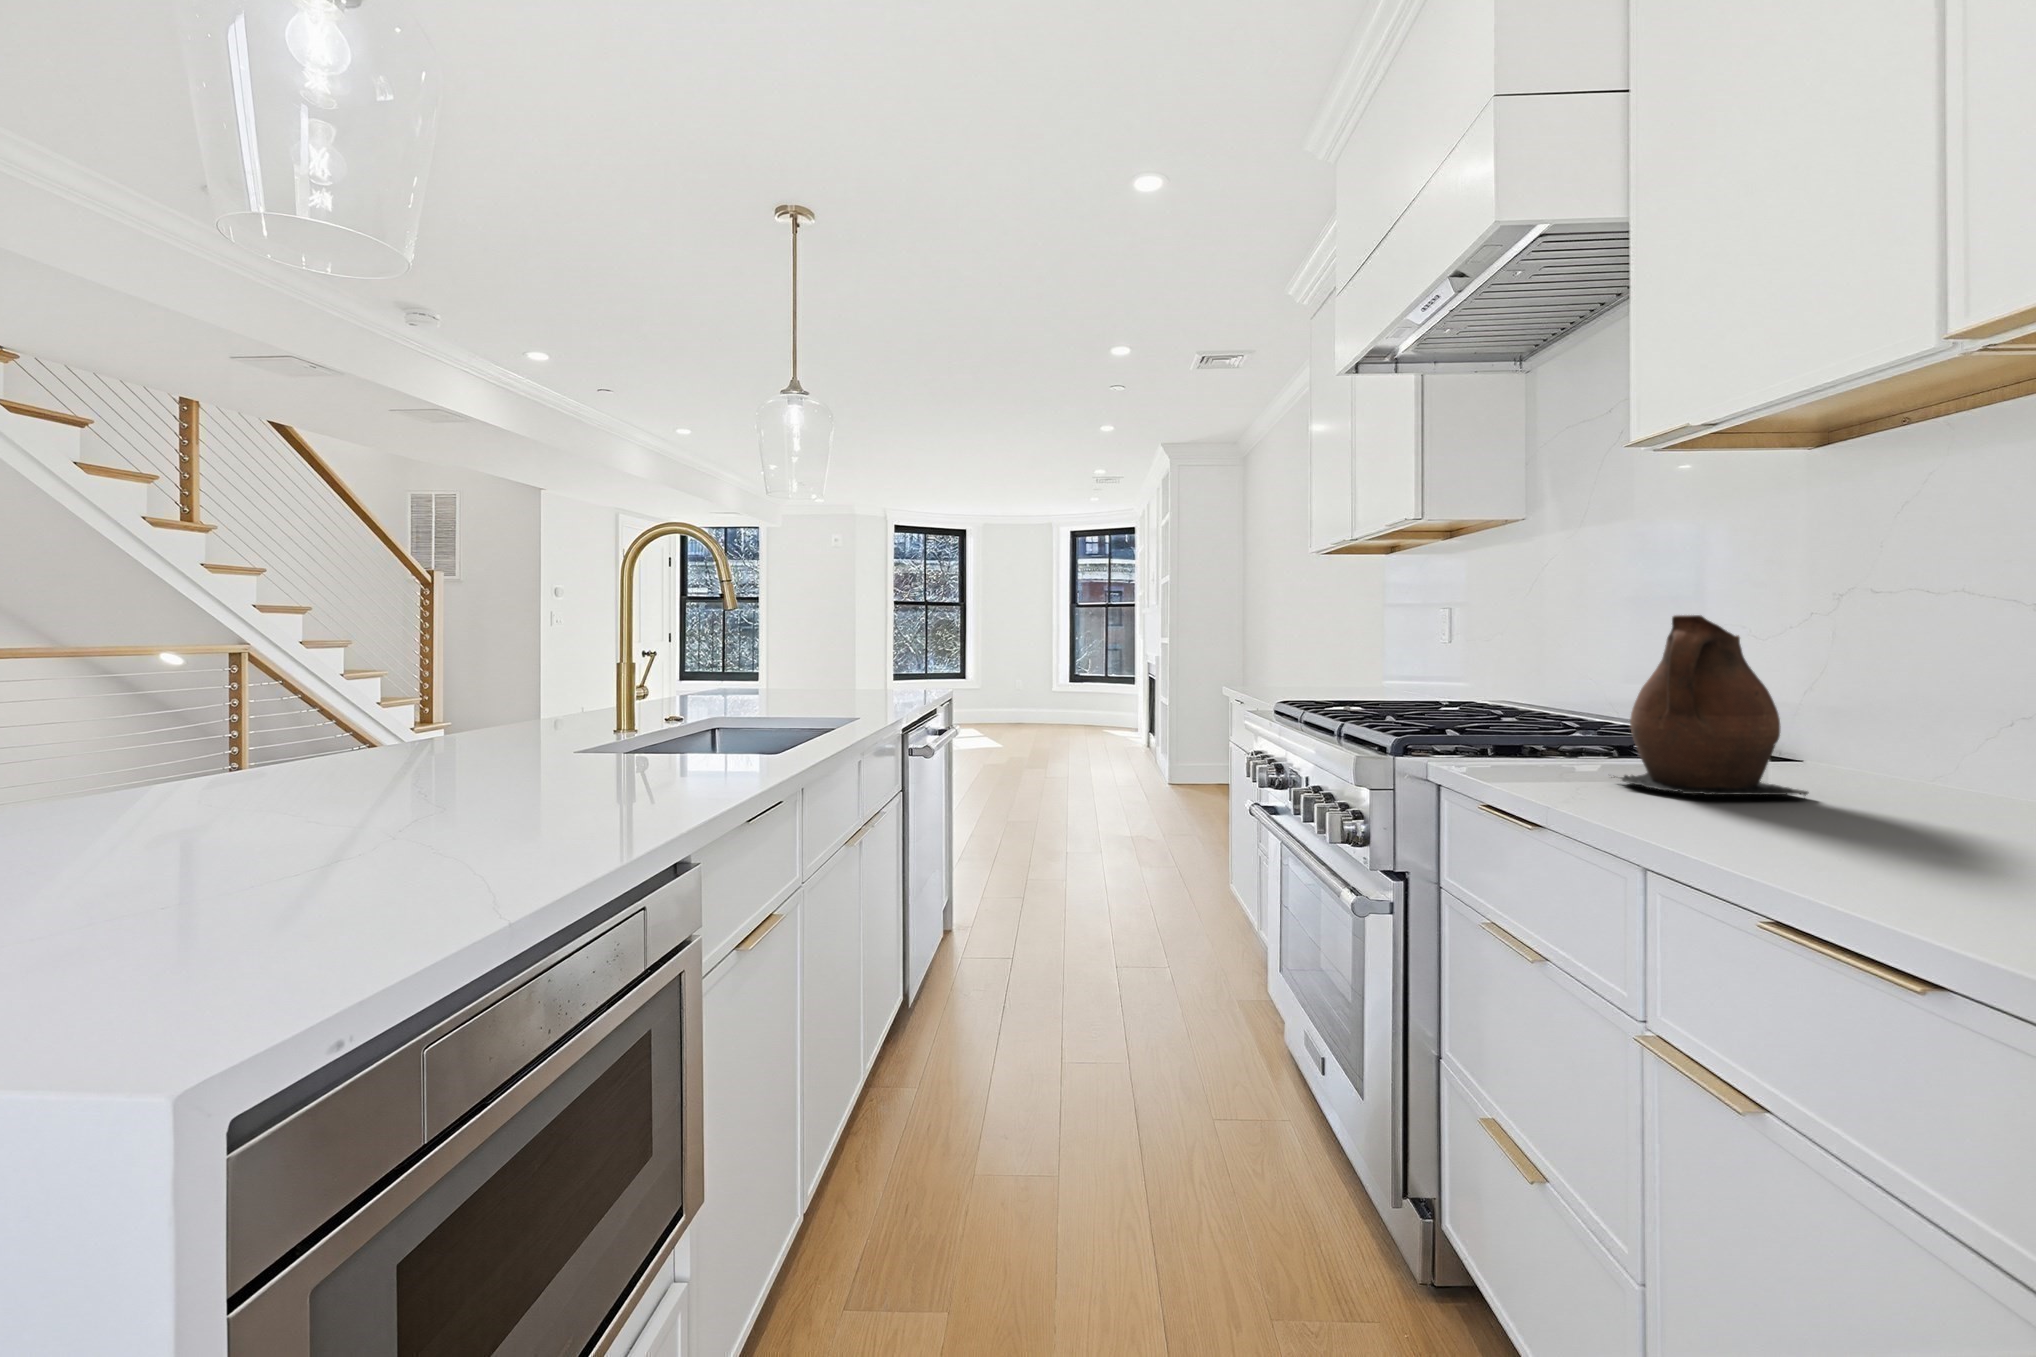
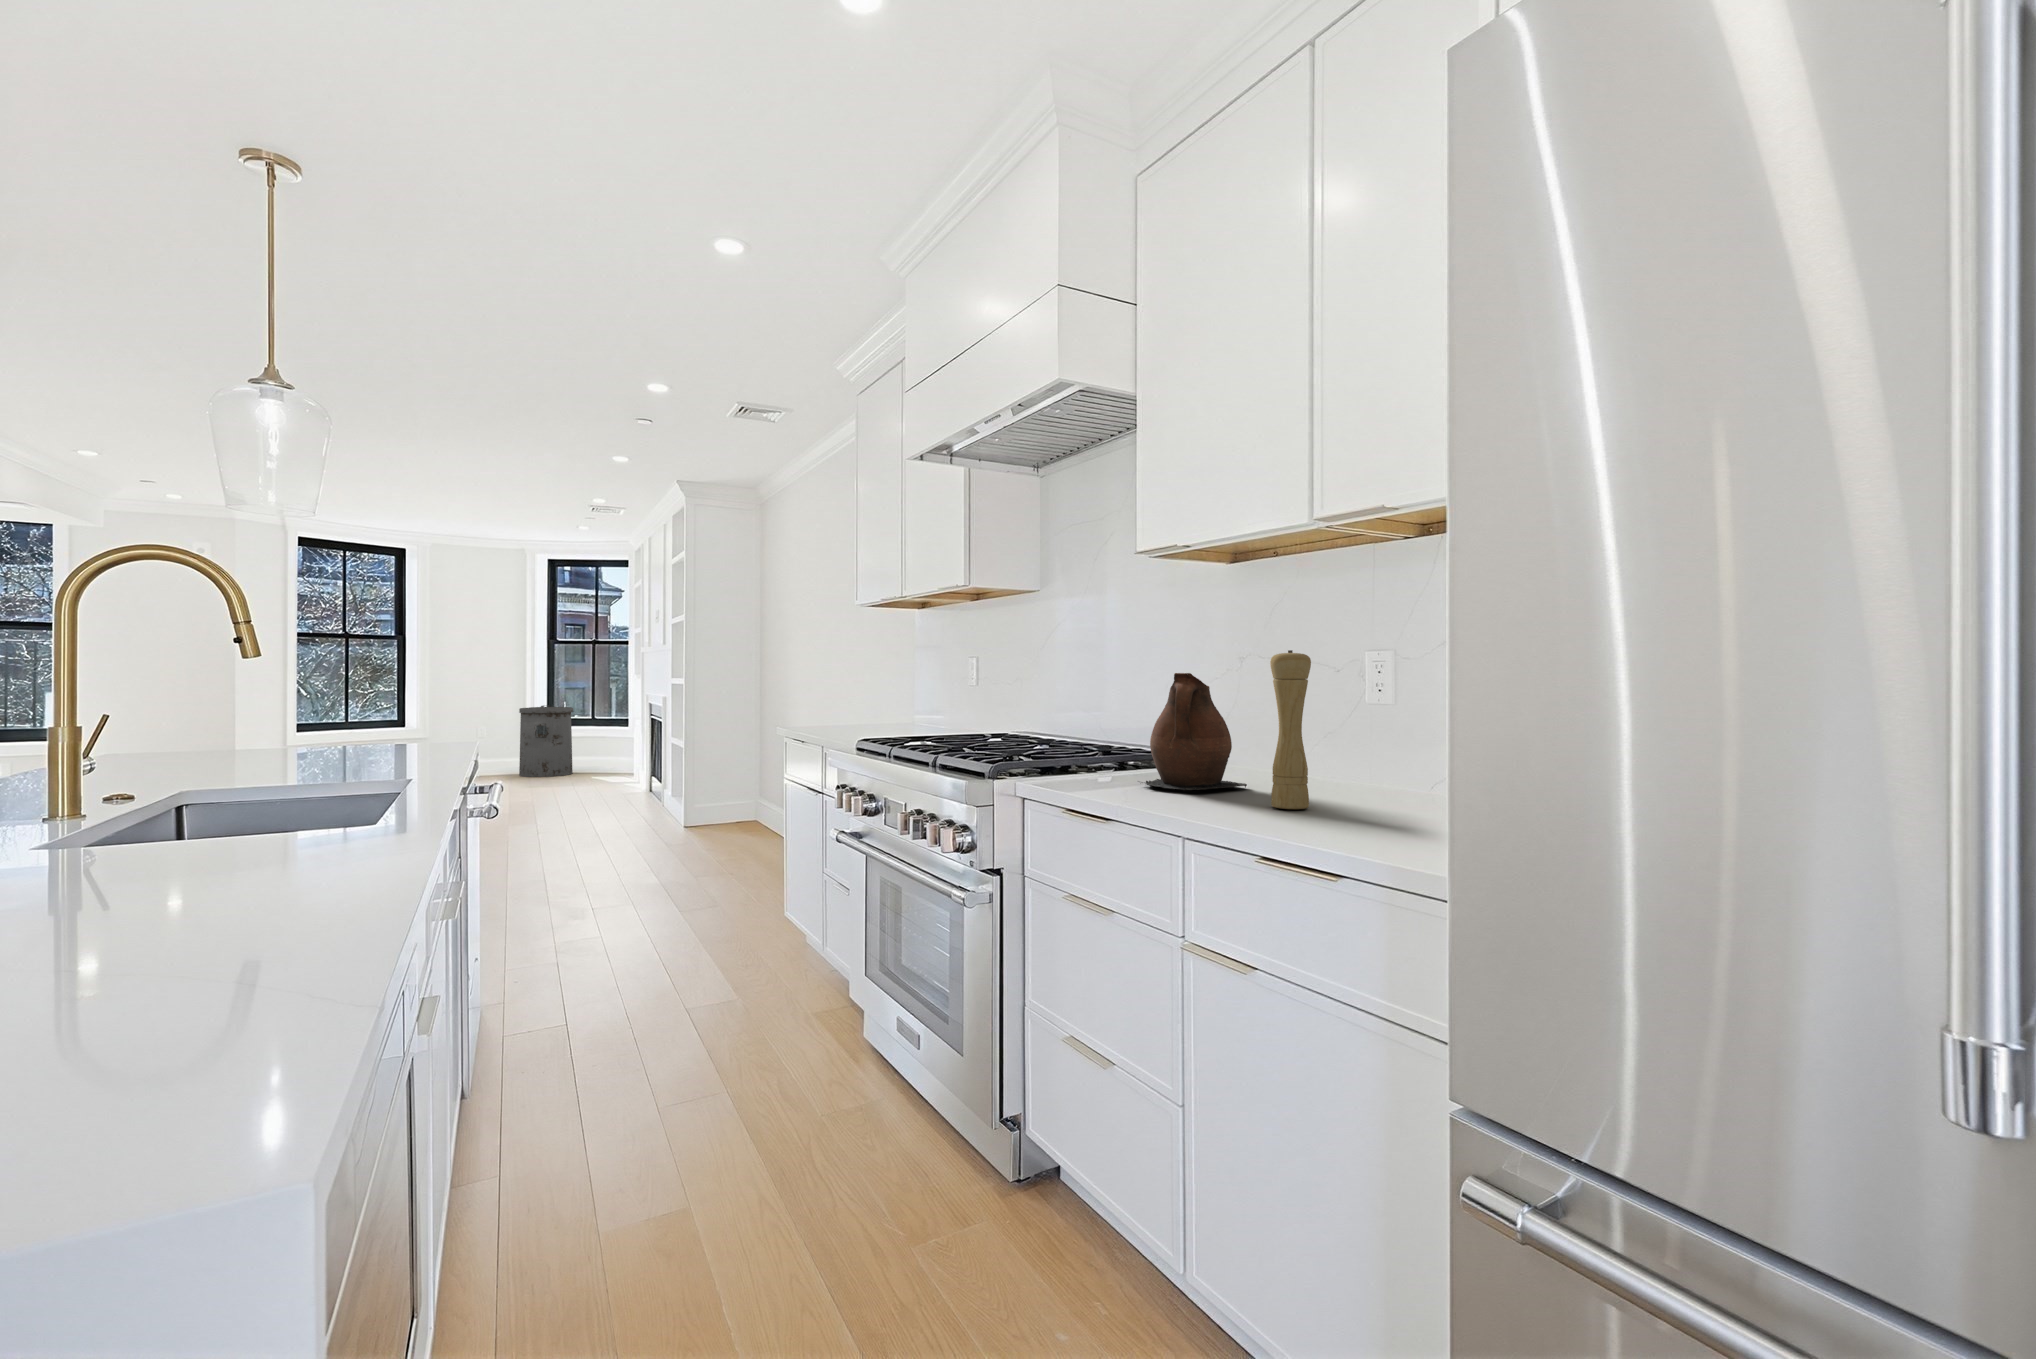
pepper mill: none [1841,570,1937,844] -> present [1270,650,1311,809]
trash can: none [1045,665,1090,729] -> present [519,705,573,777]

